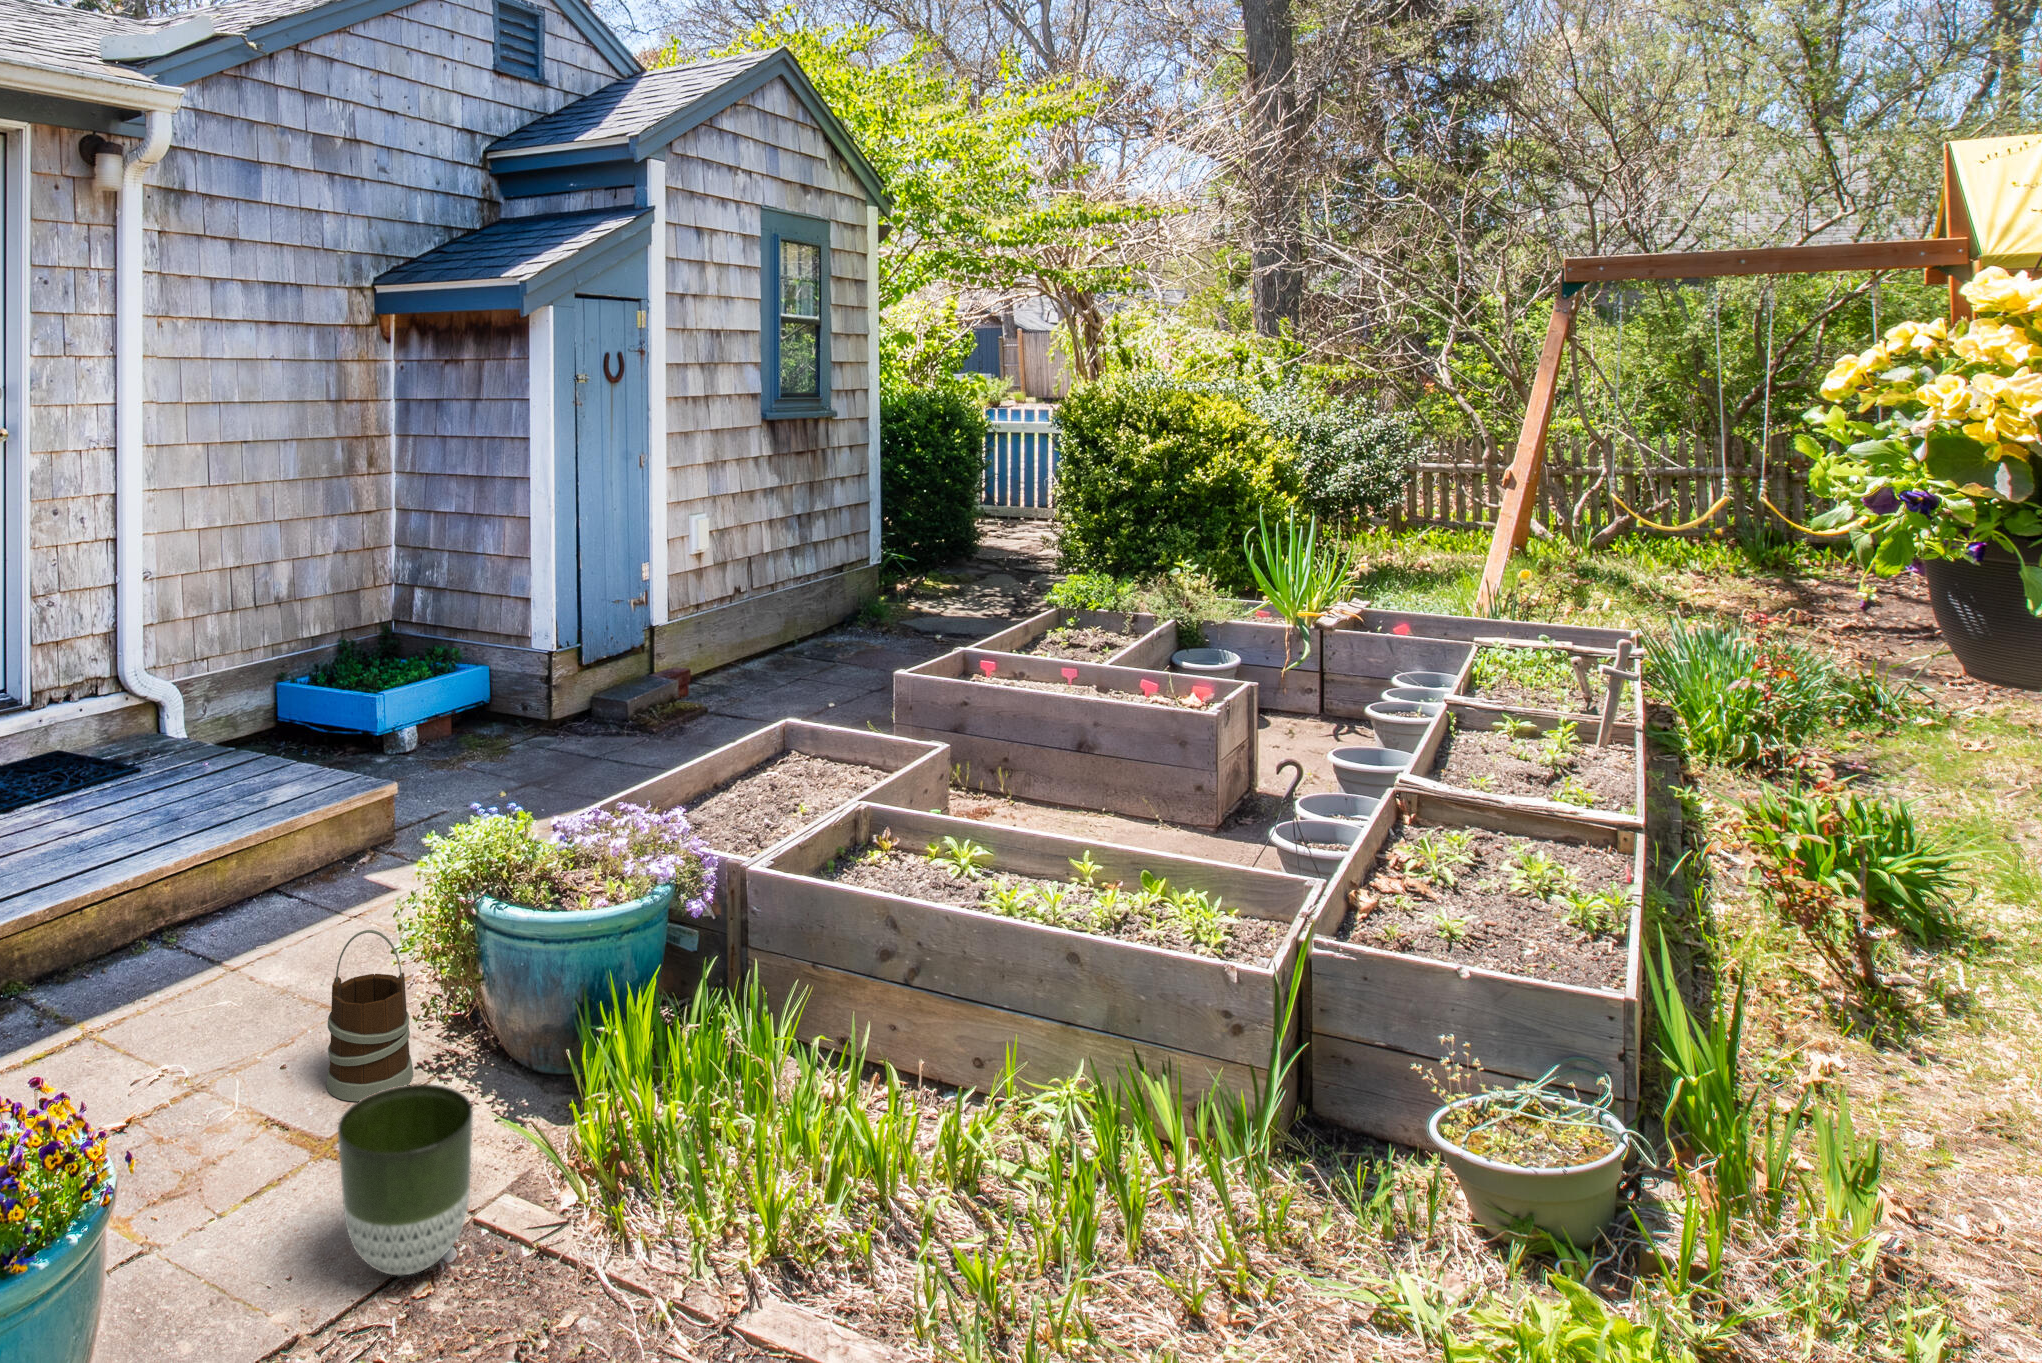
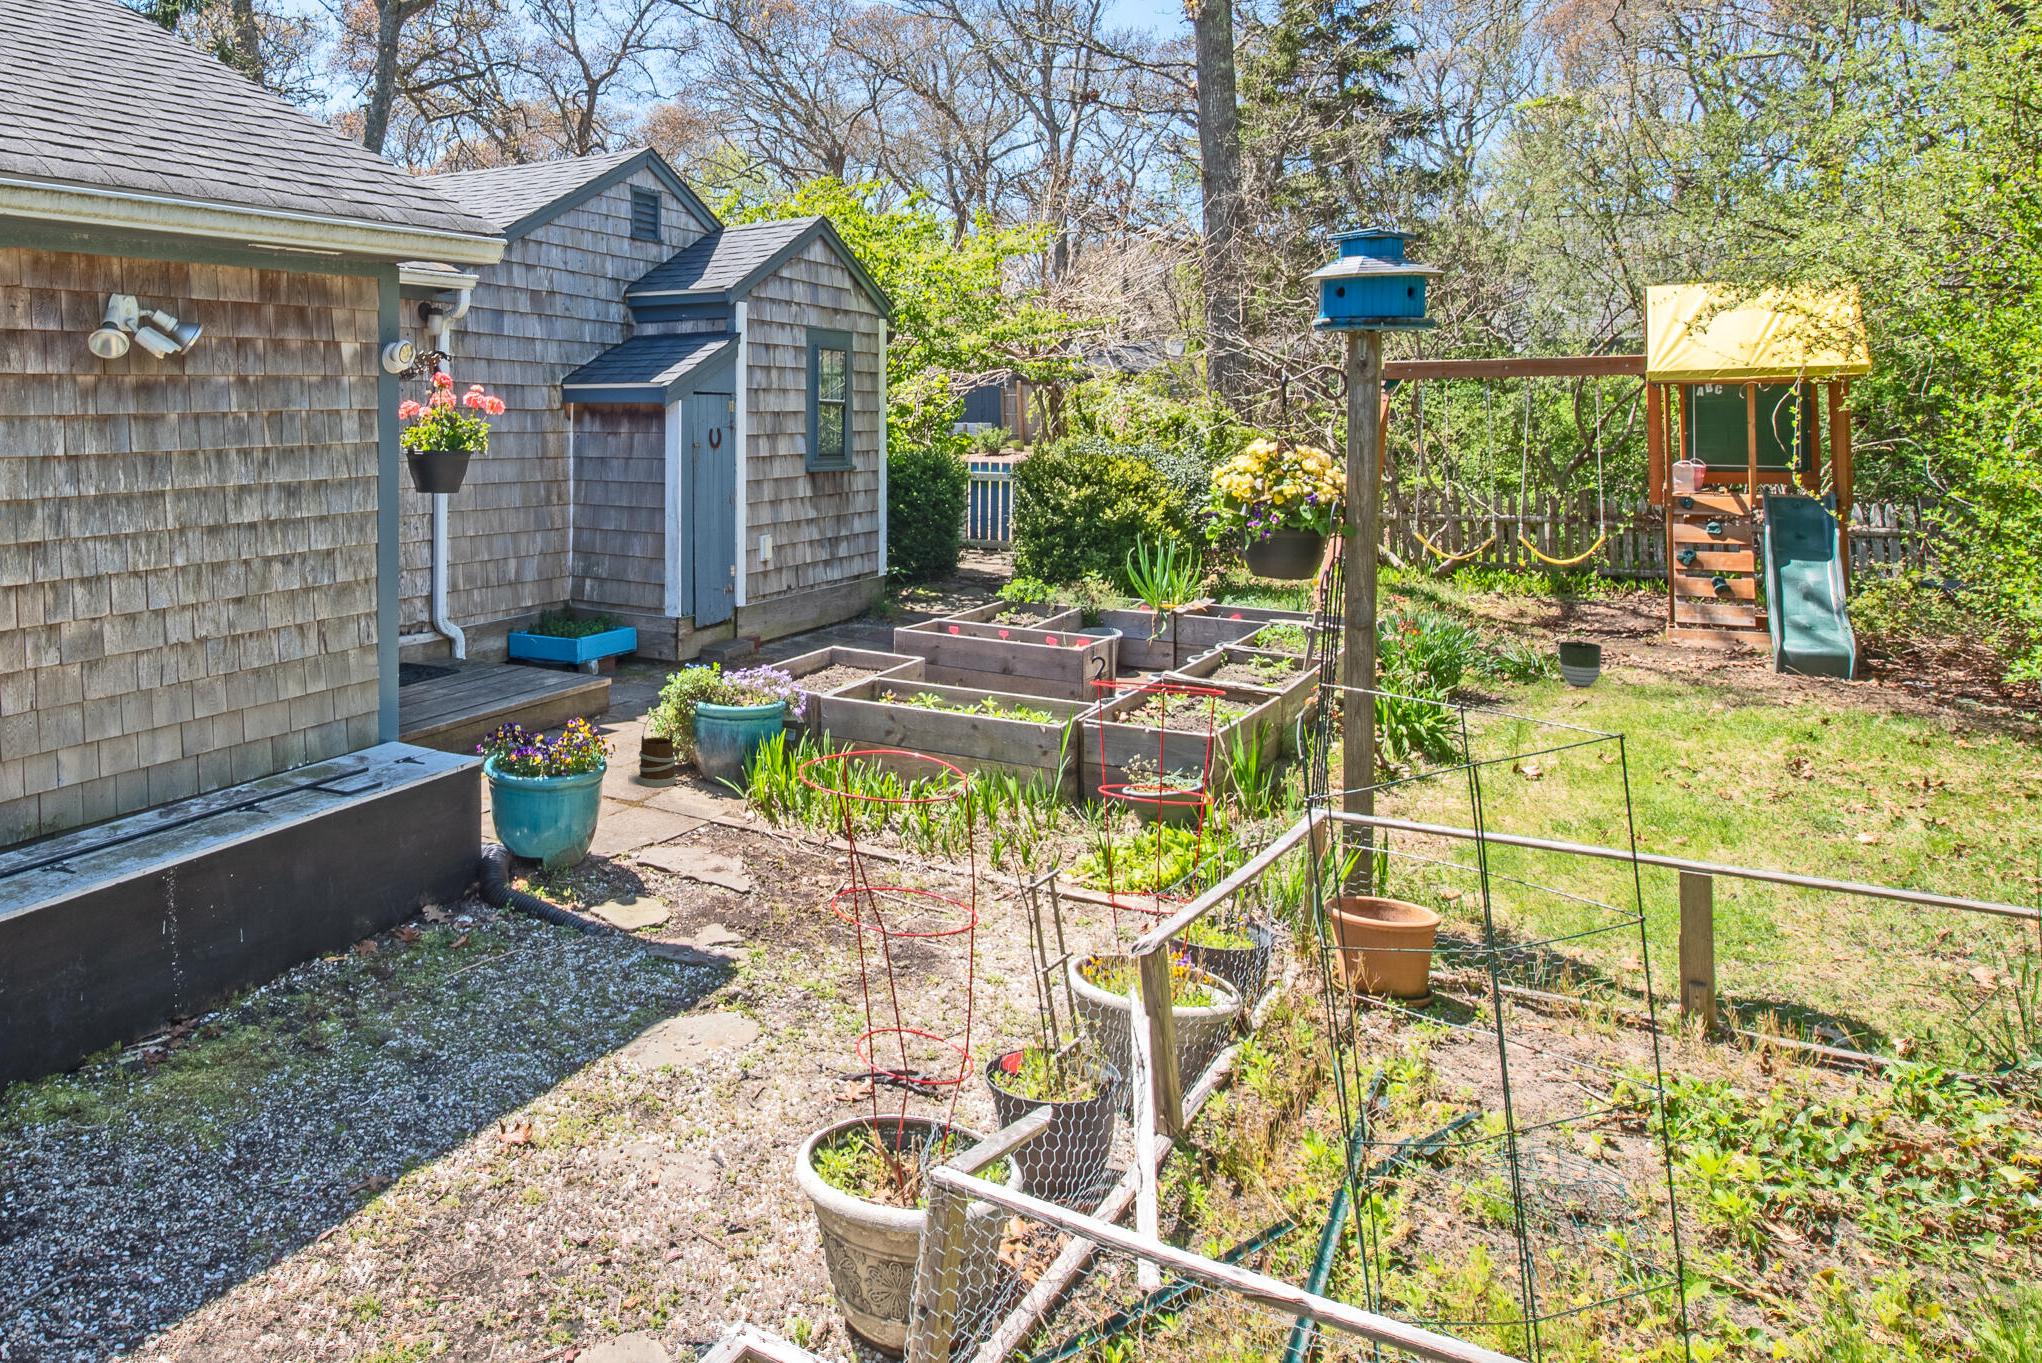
planter: present [338,1084,473,1275] -> present [1559,642,1601,686]

